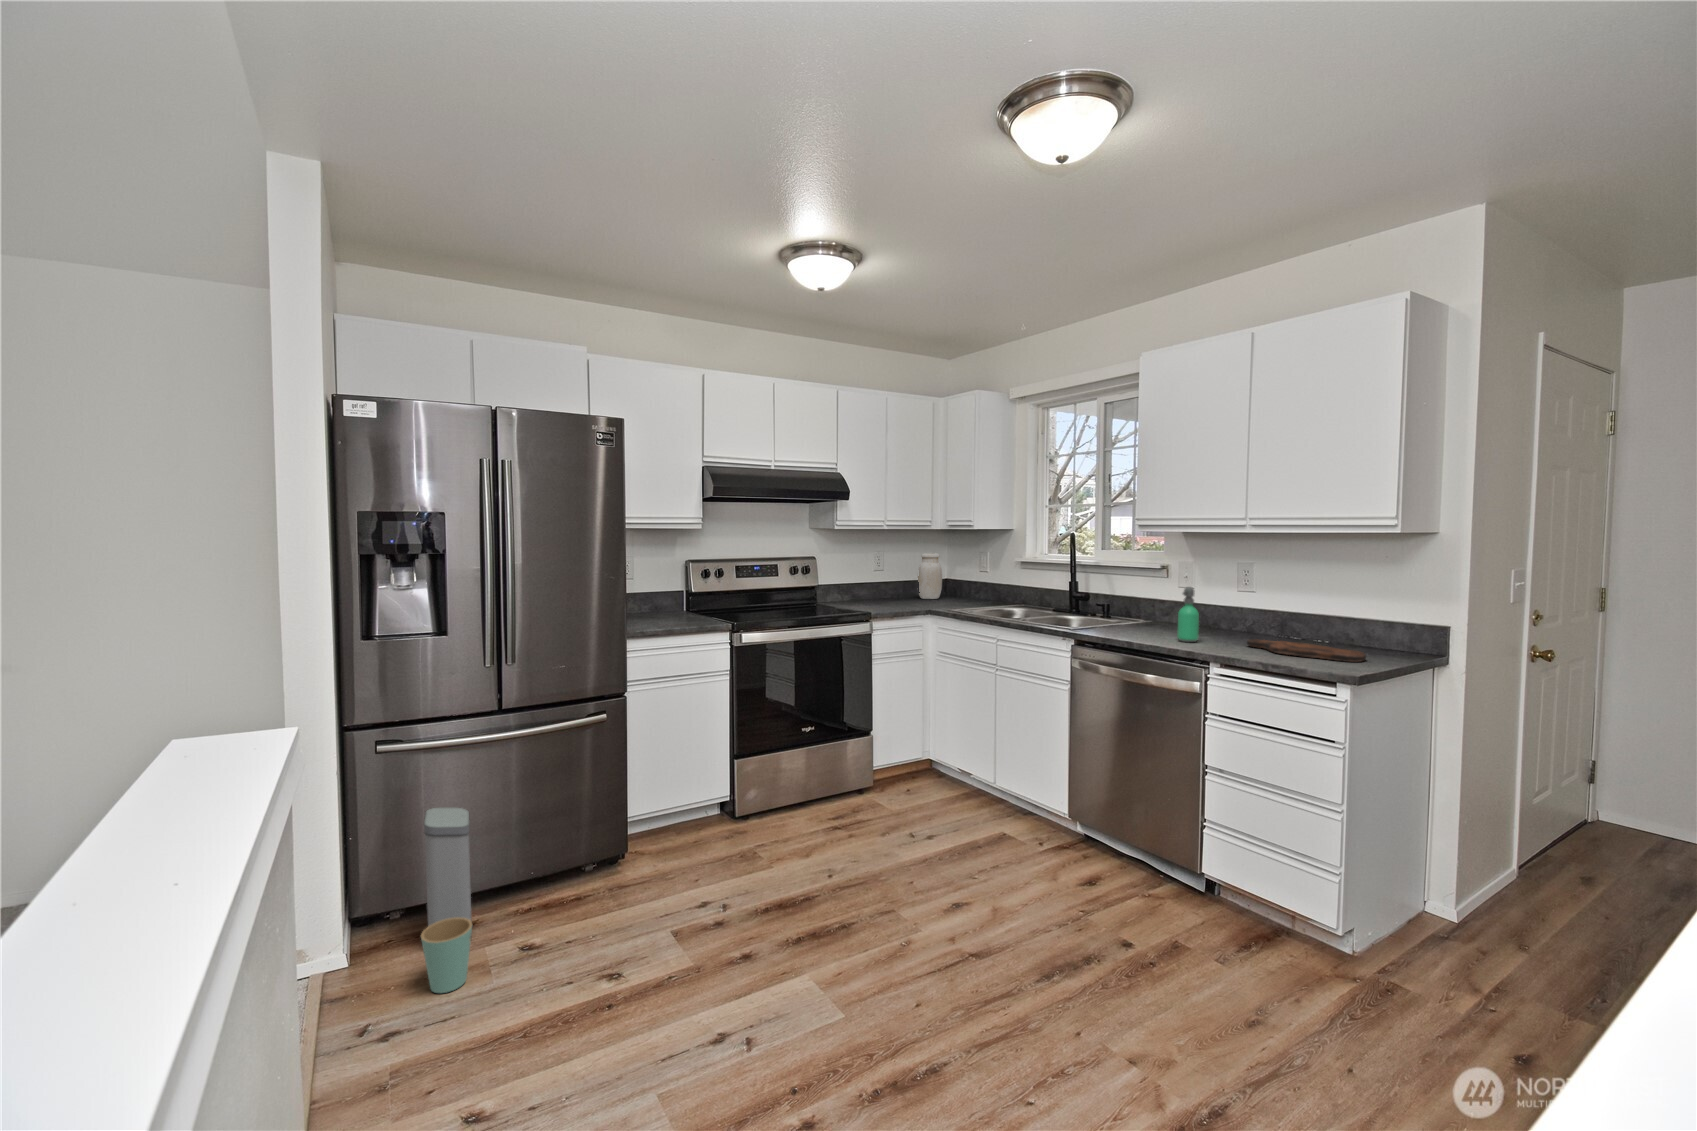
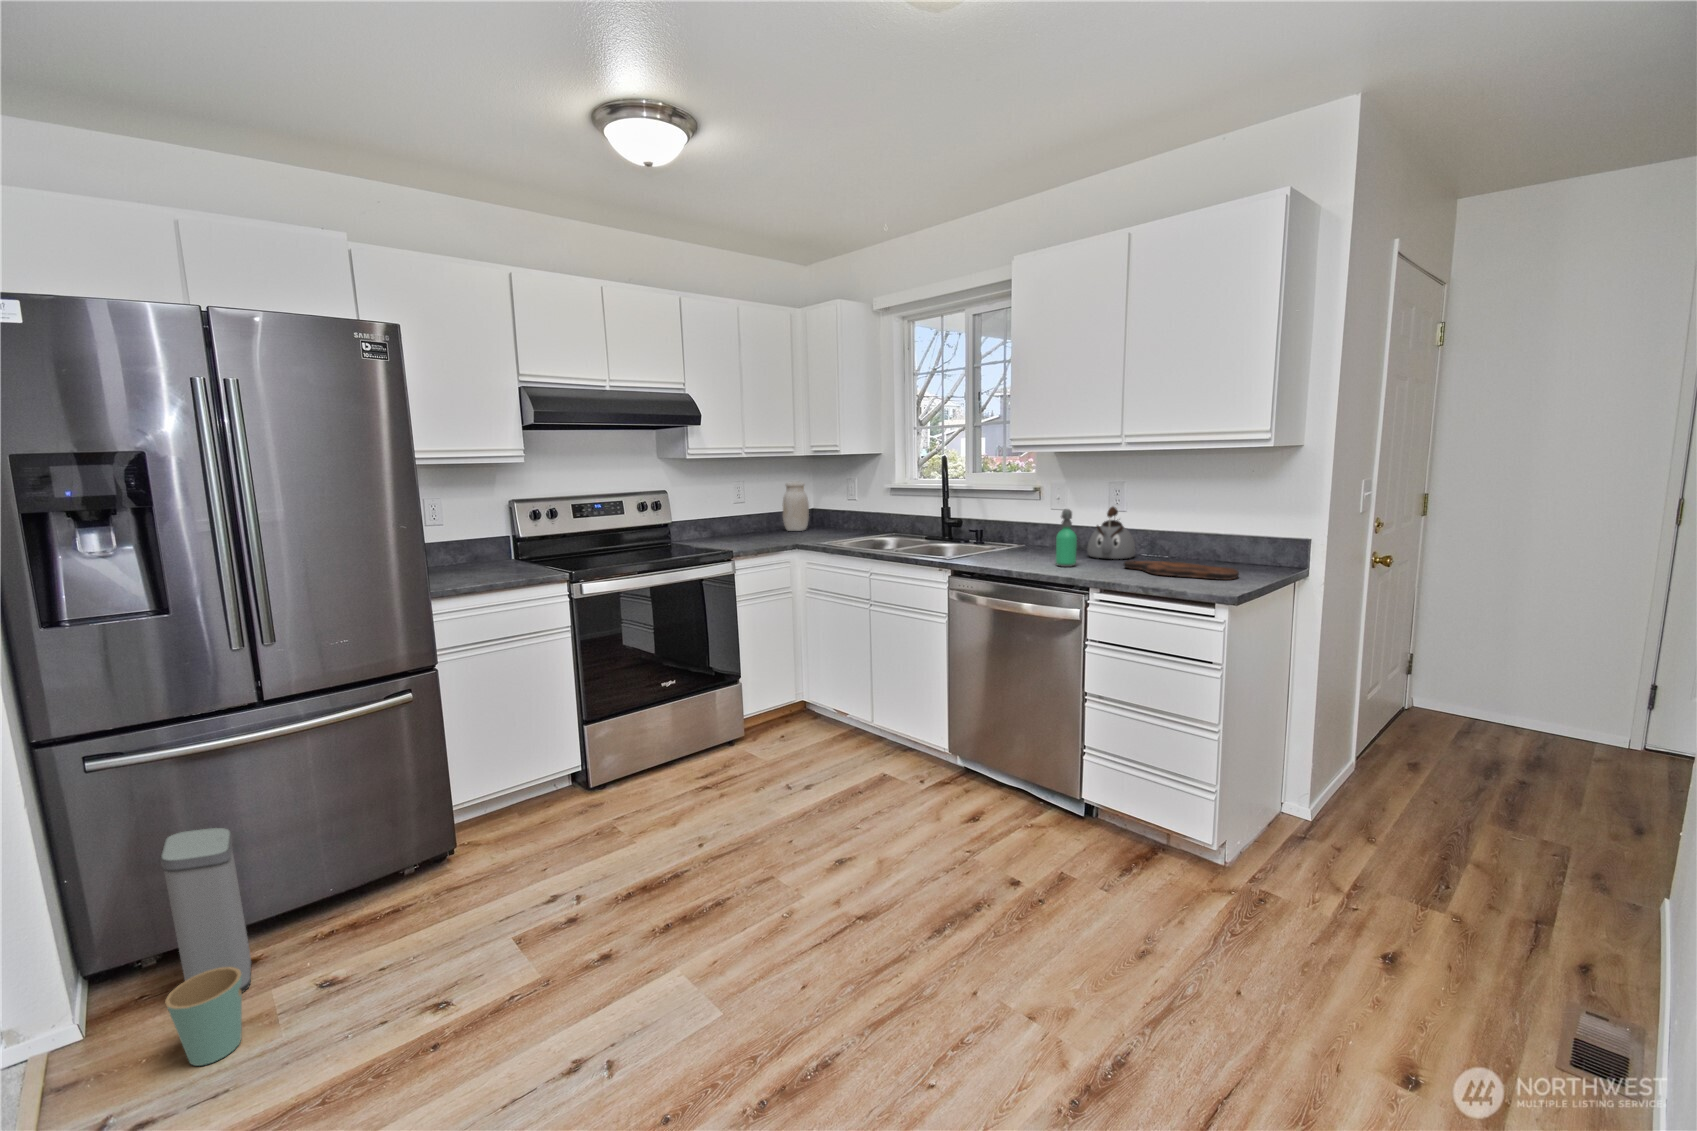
kettle: none [1213,587,1263,638] -> present [1087,507,1135,559]

